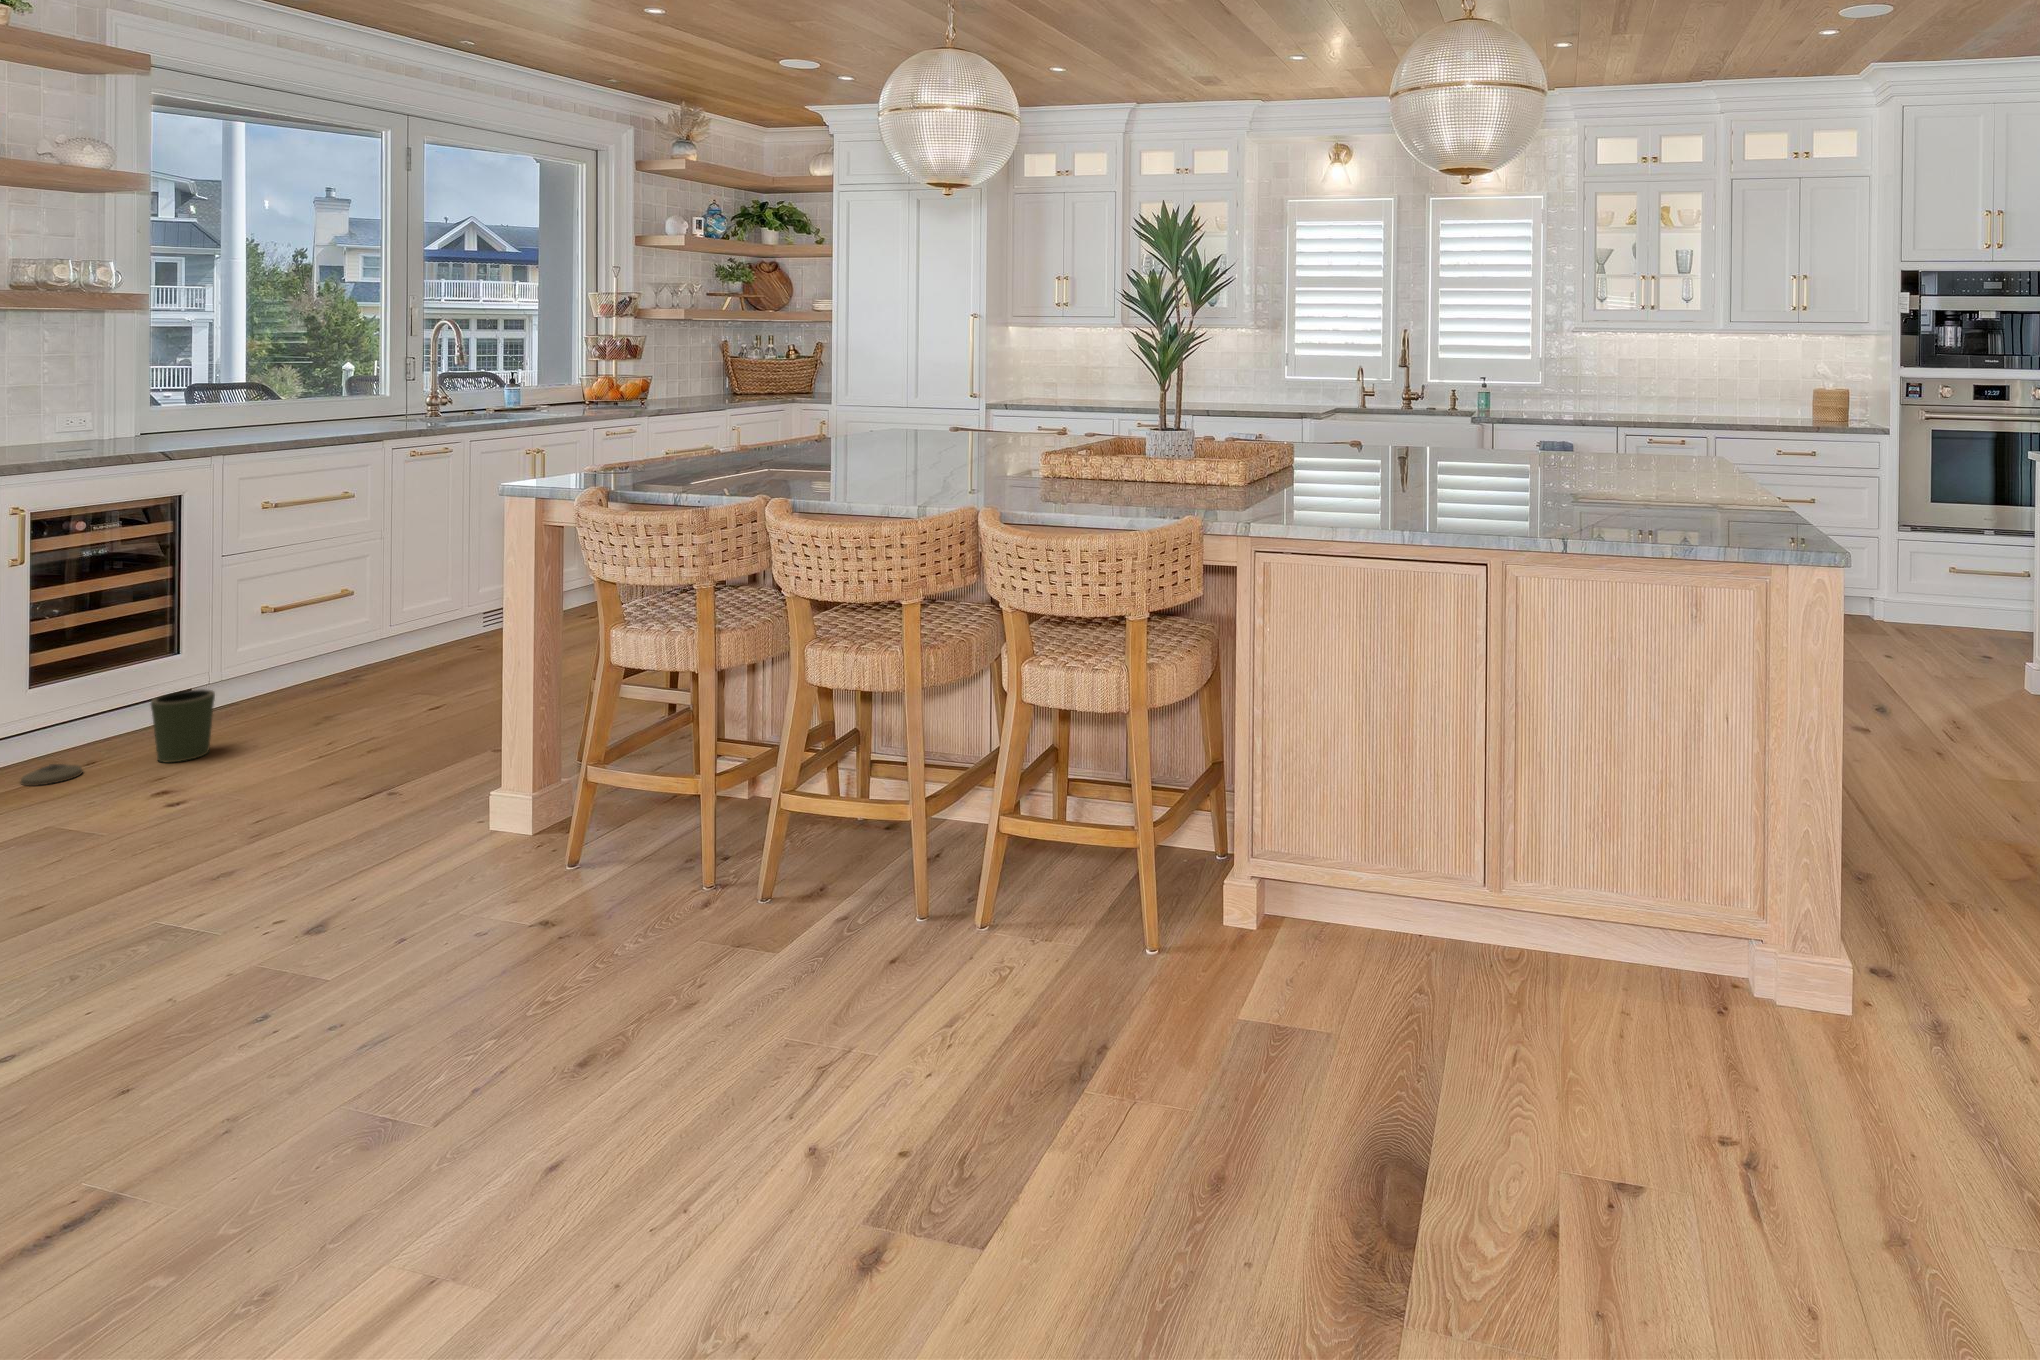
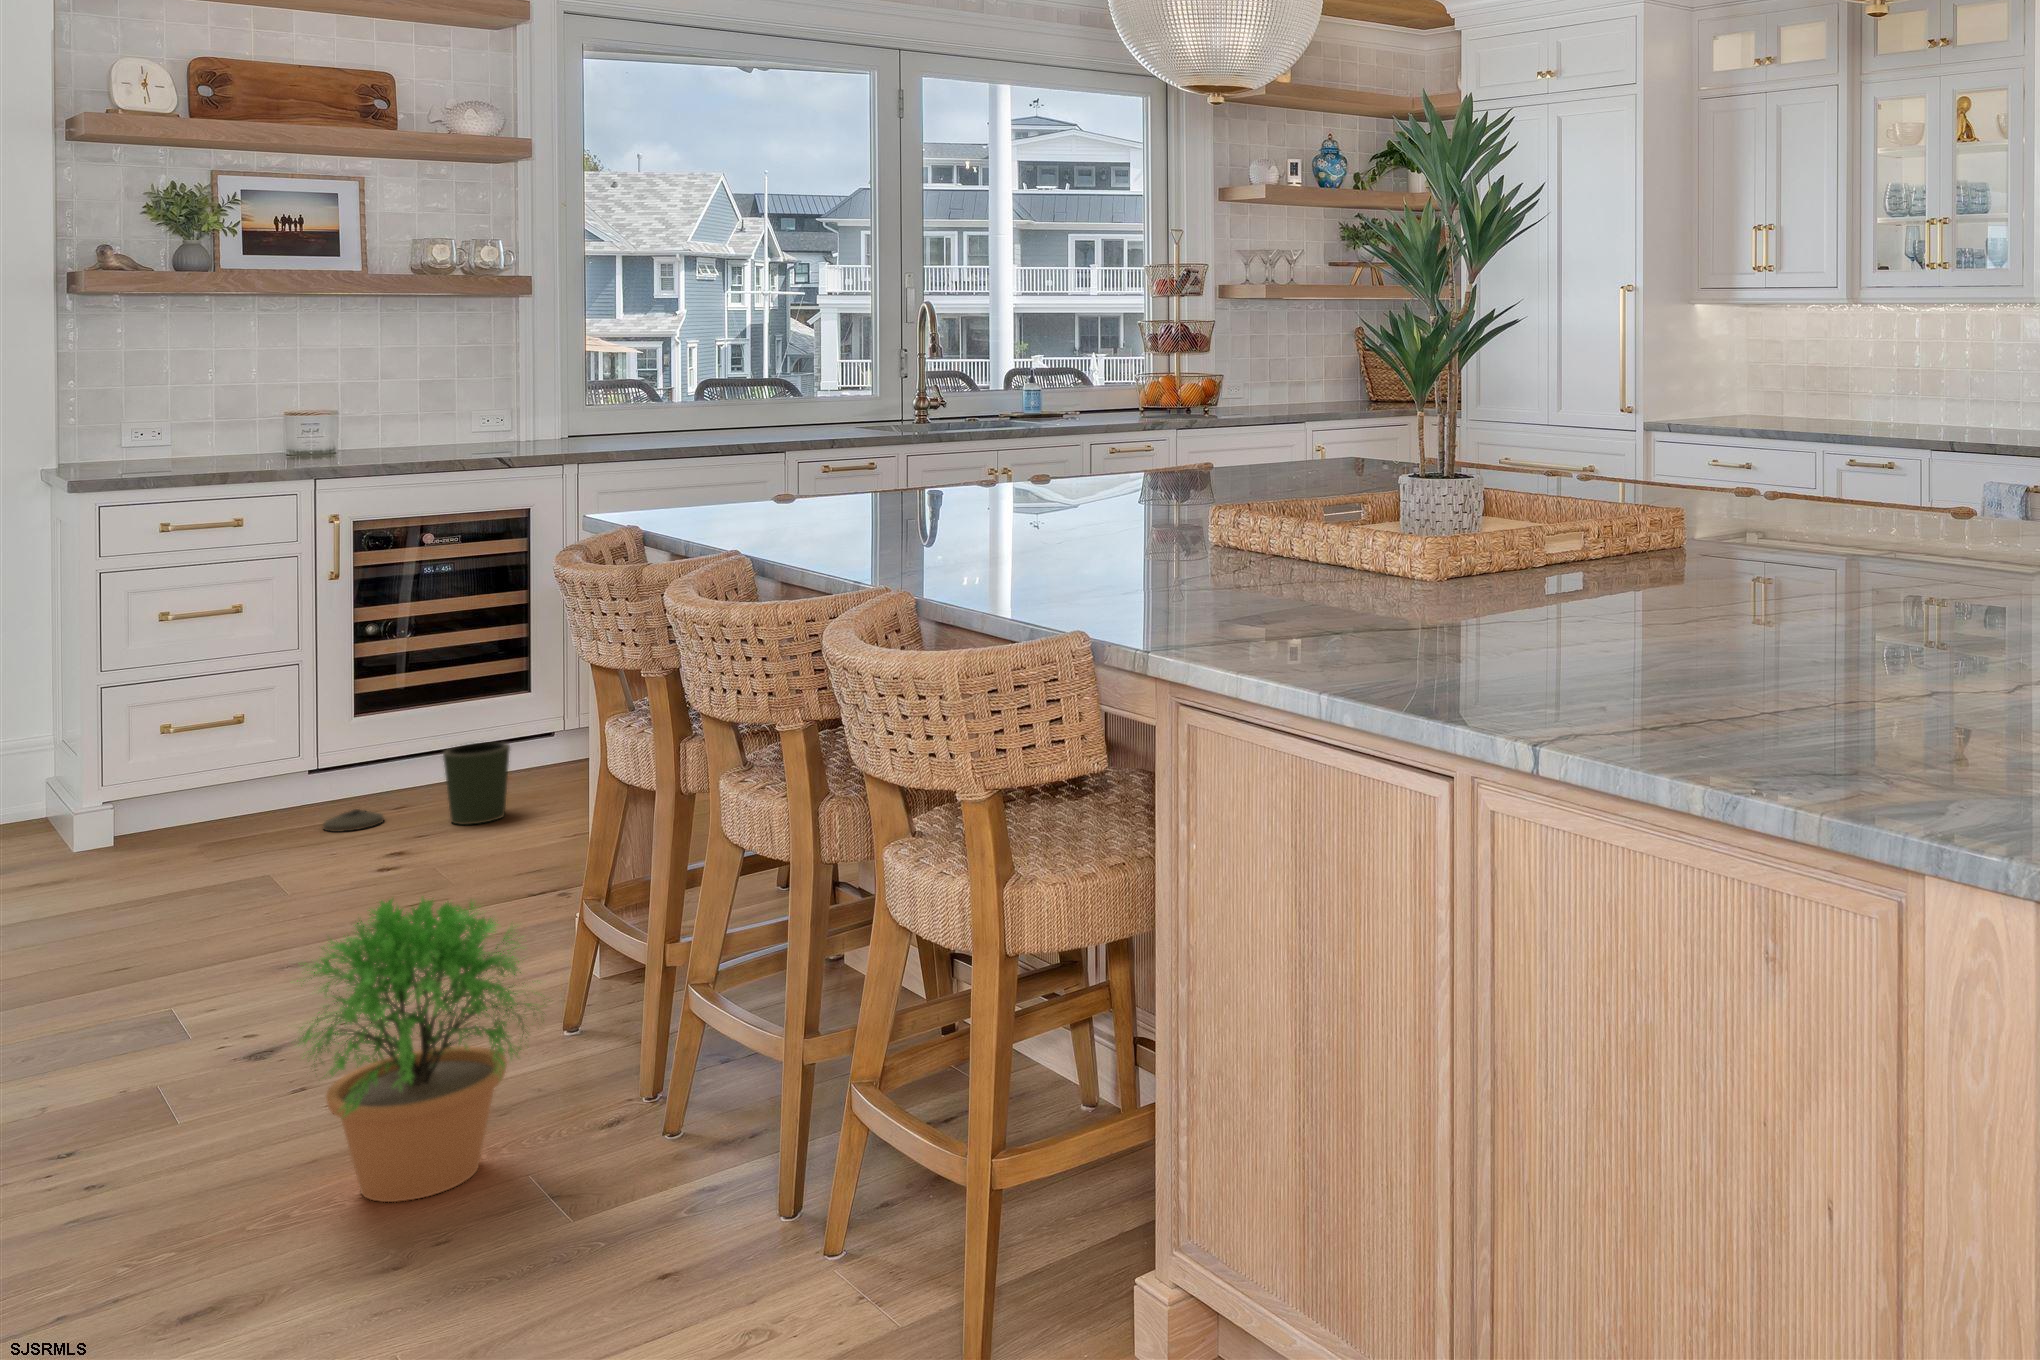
potted plant: none [520,756,705,983] -> present [297,896,537,1202]

